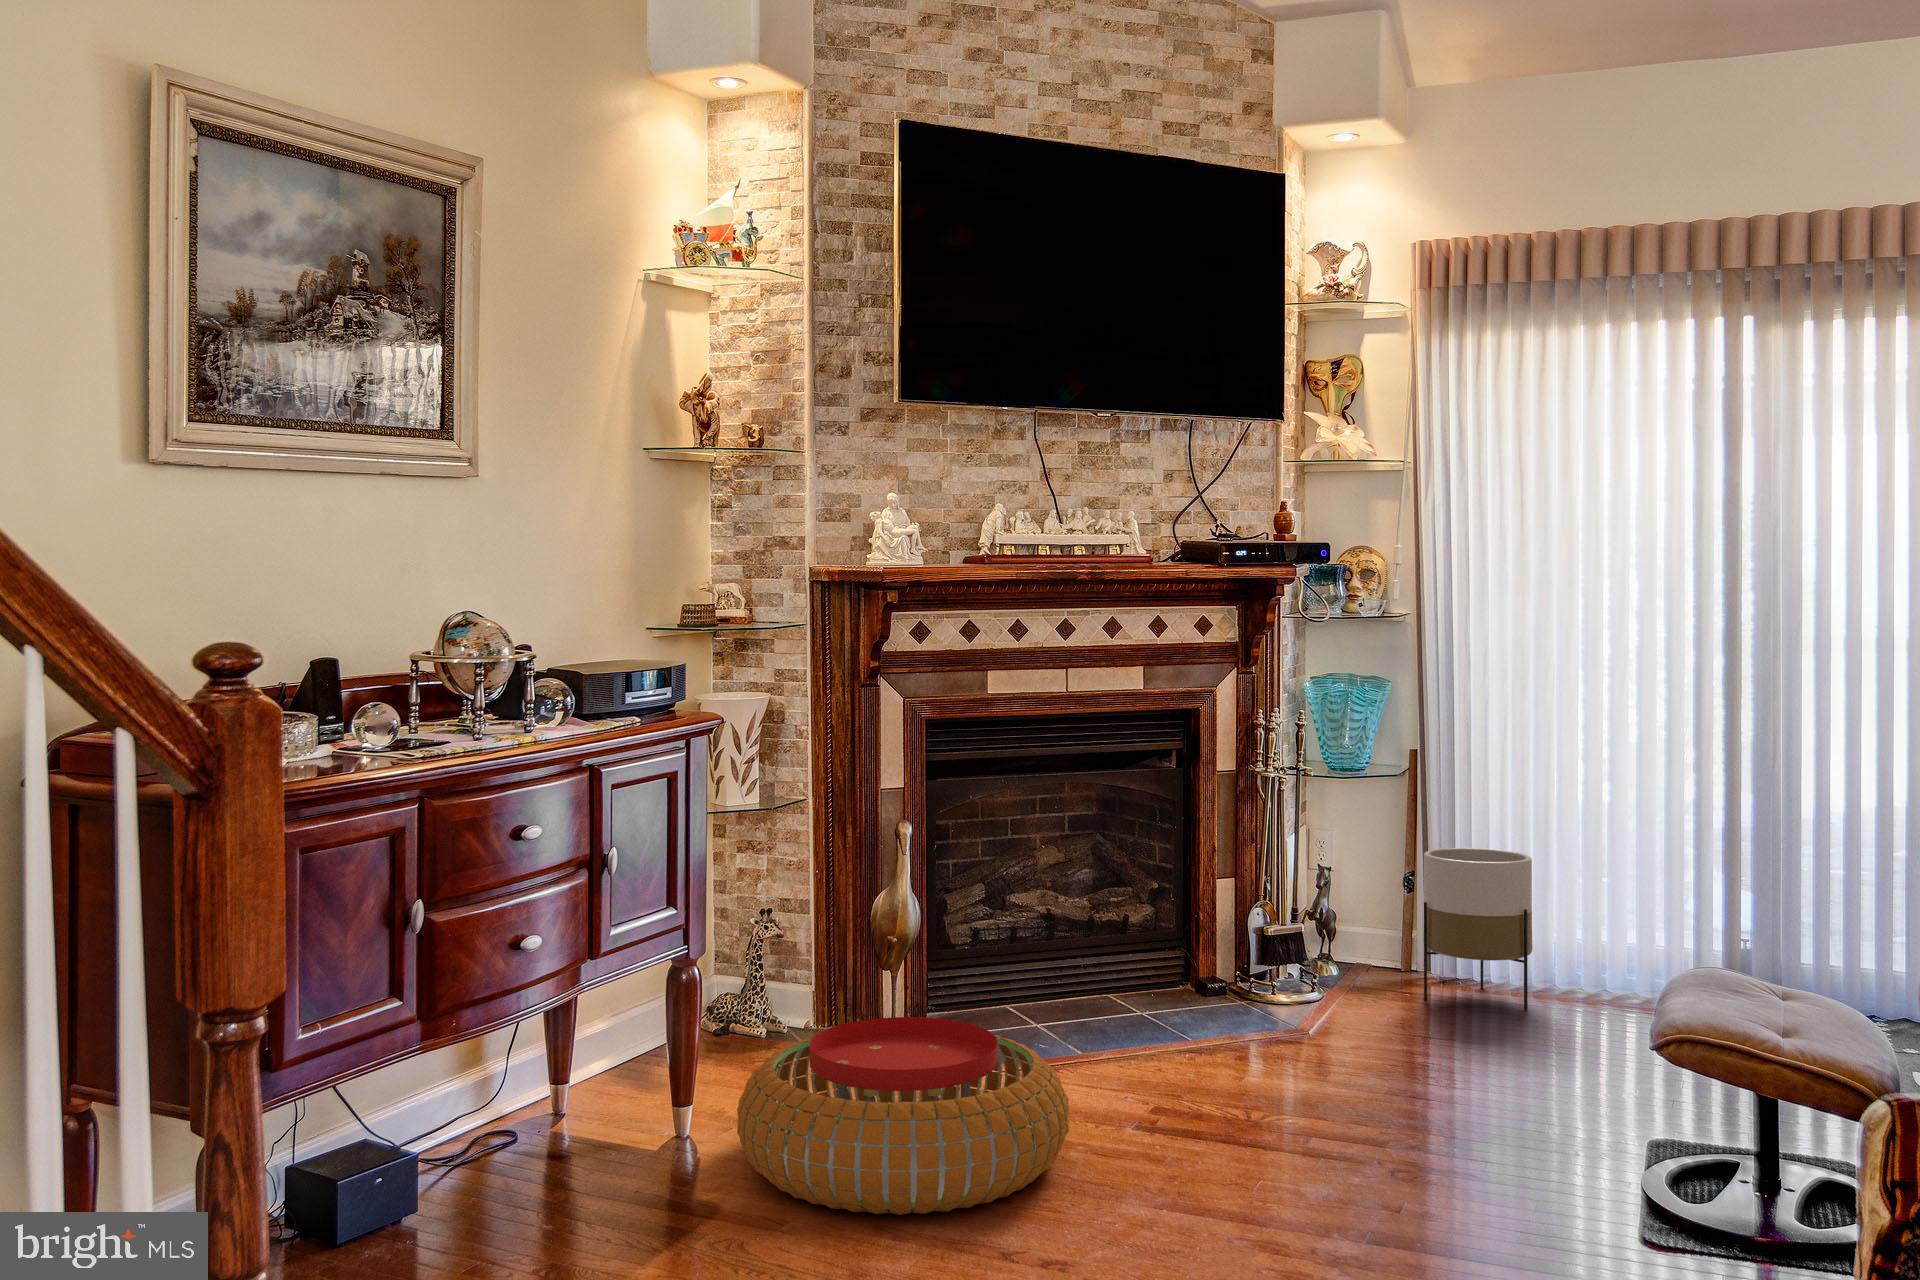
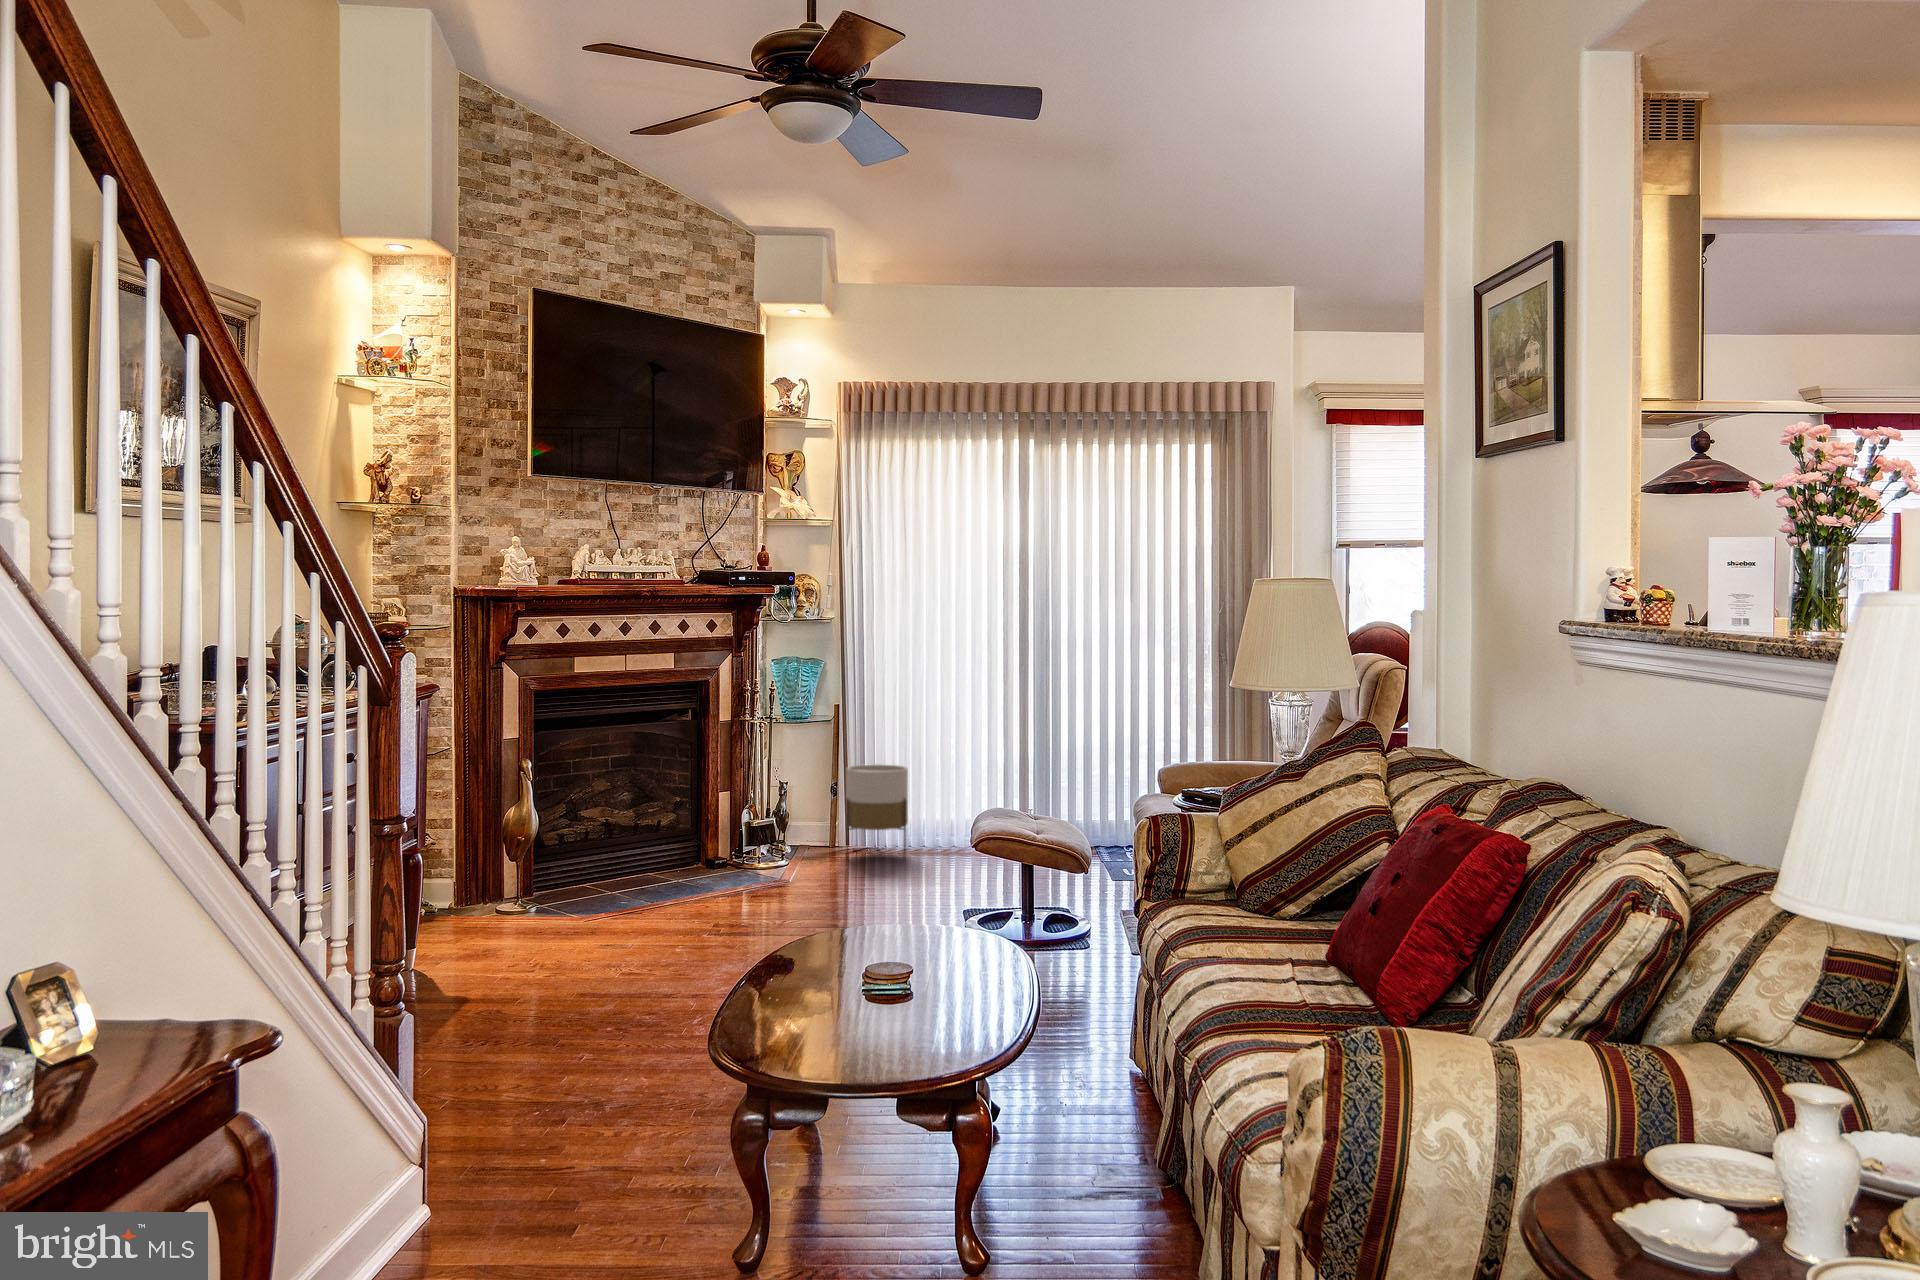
pouf: present [737,1017,1069,1215] -> none [456,877,669,984]

